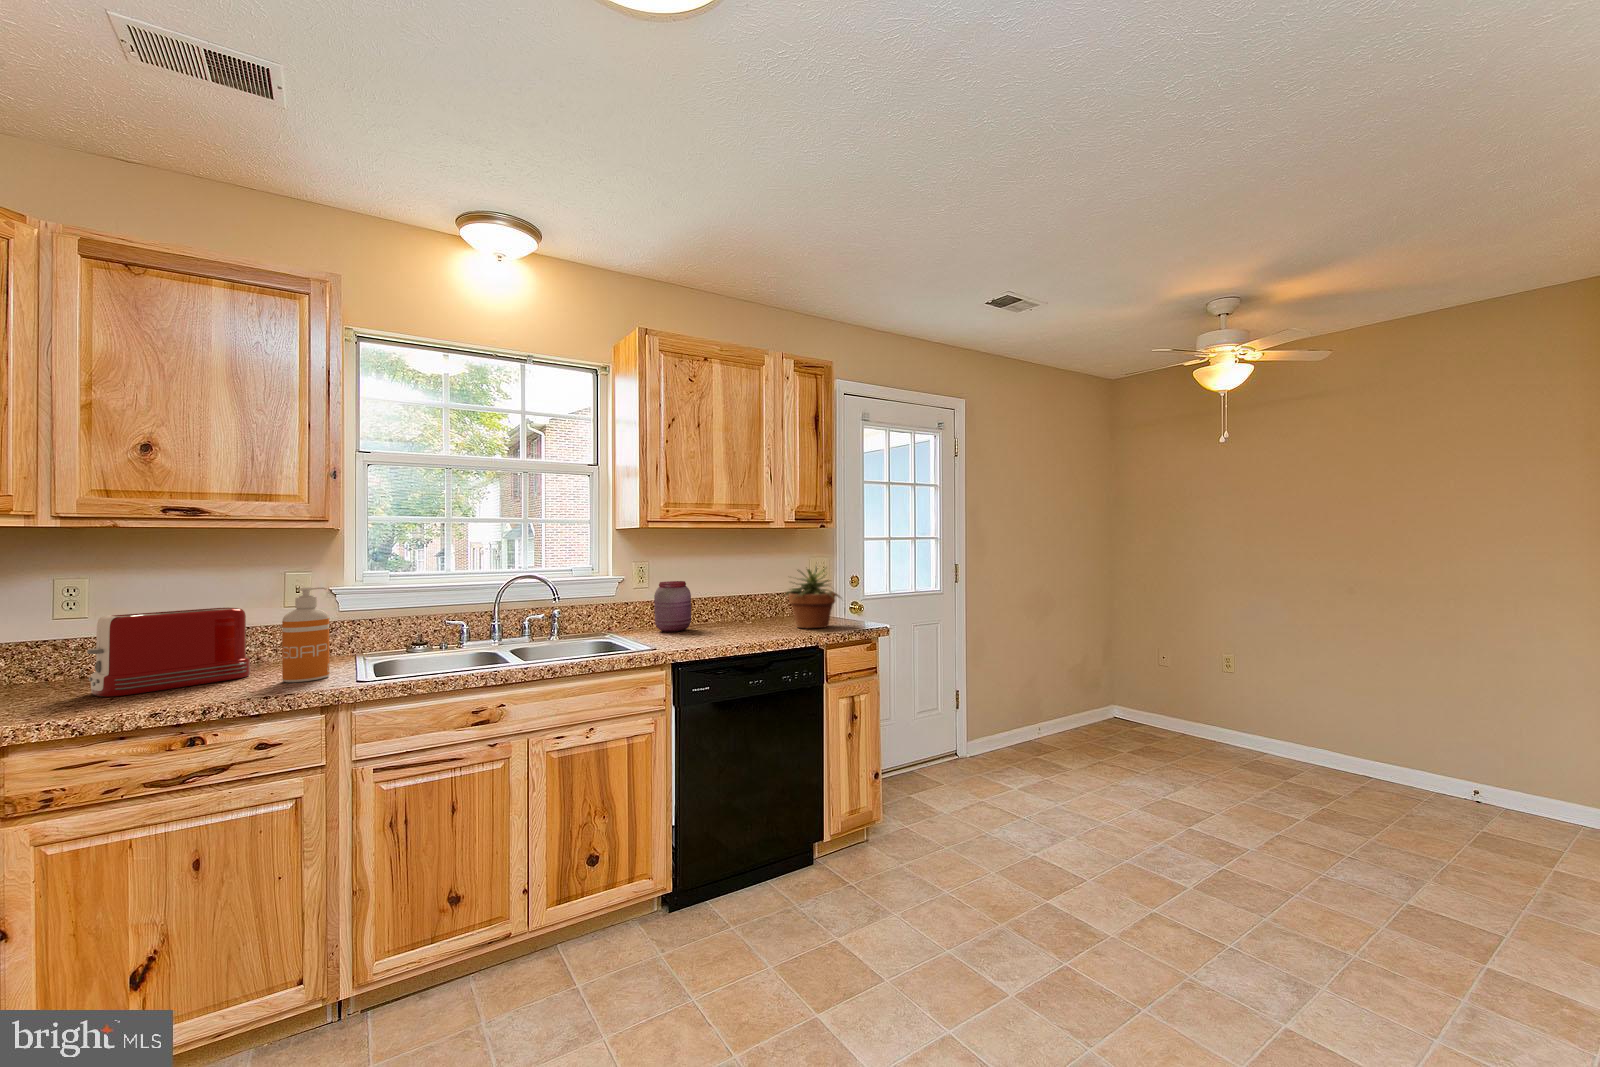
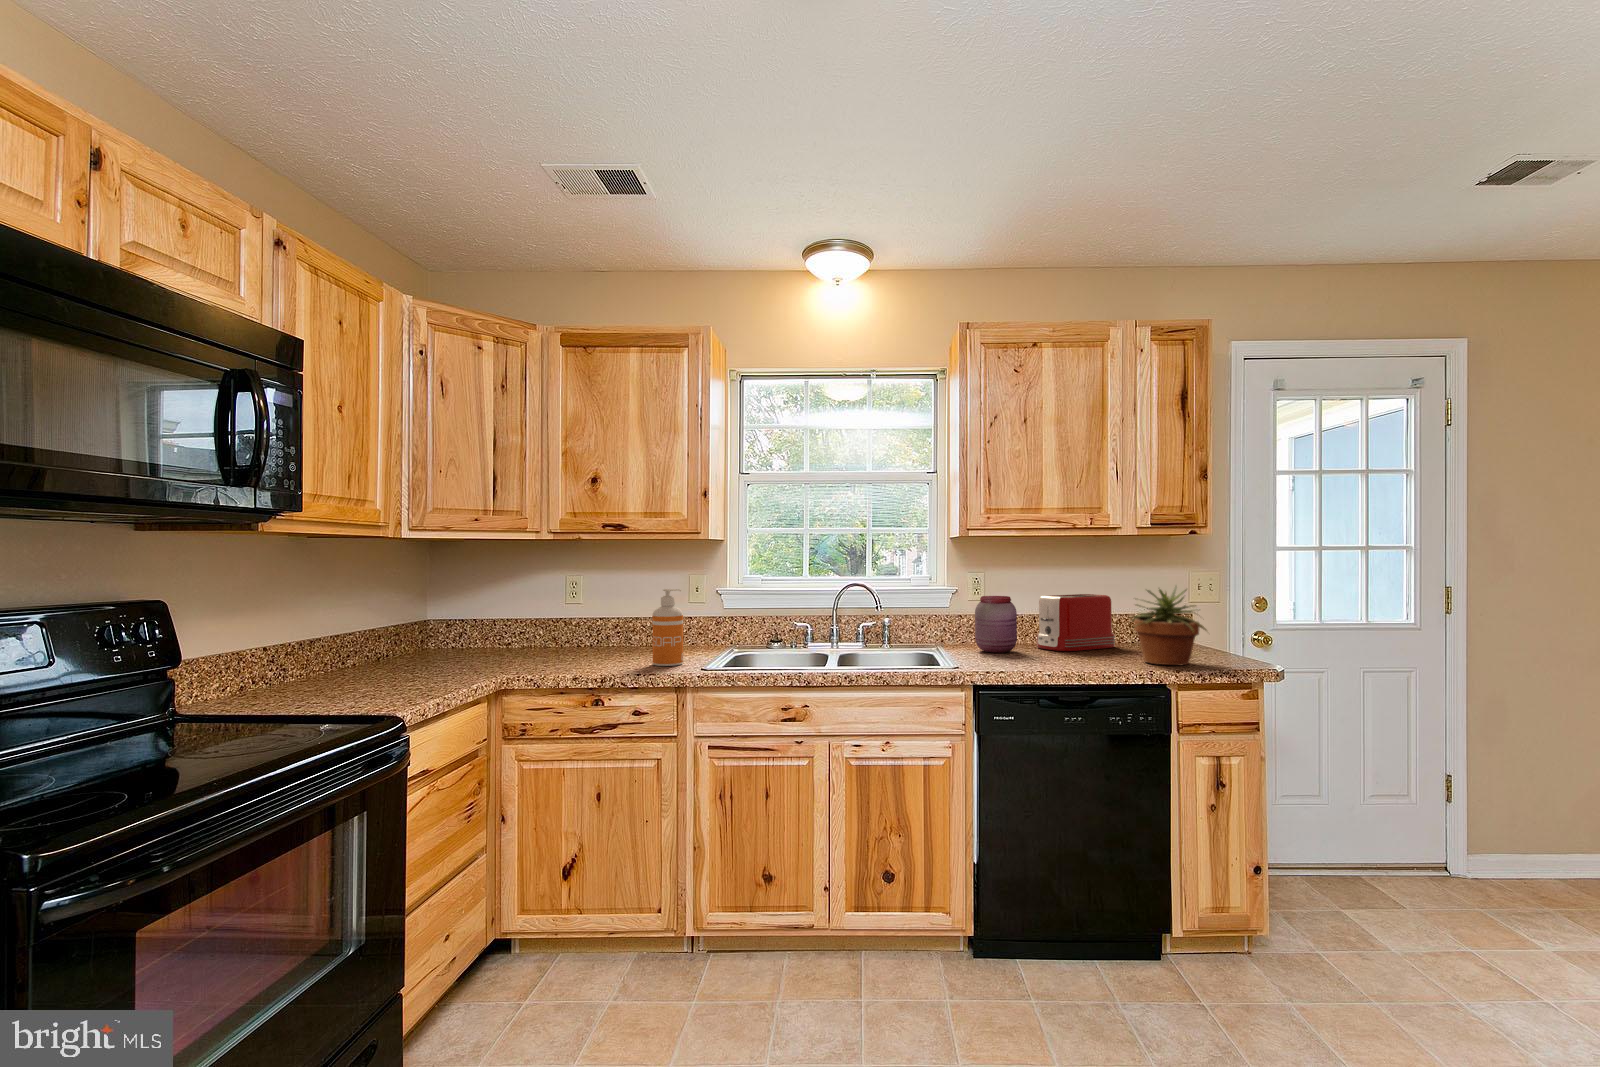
toaster: present [87,608,250,697] -> present [1037,594,1115,651]

